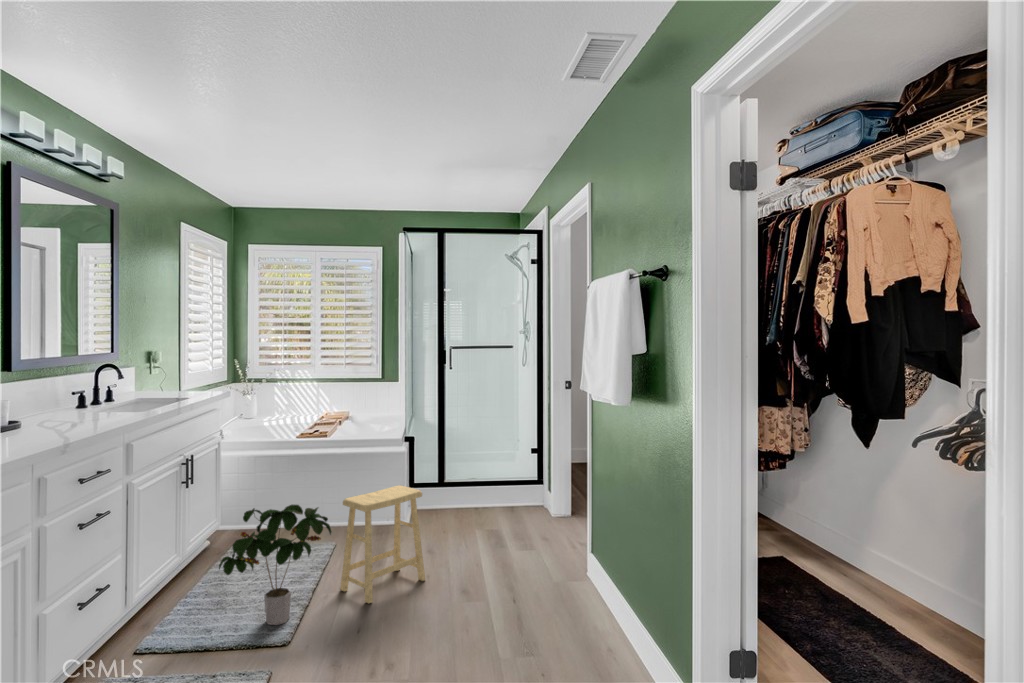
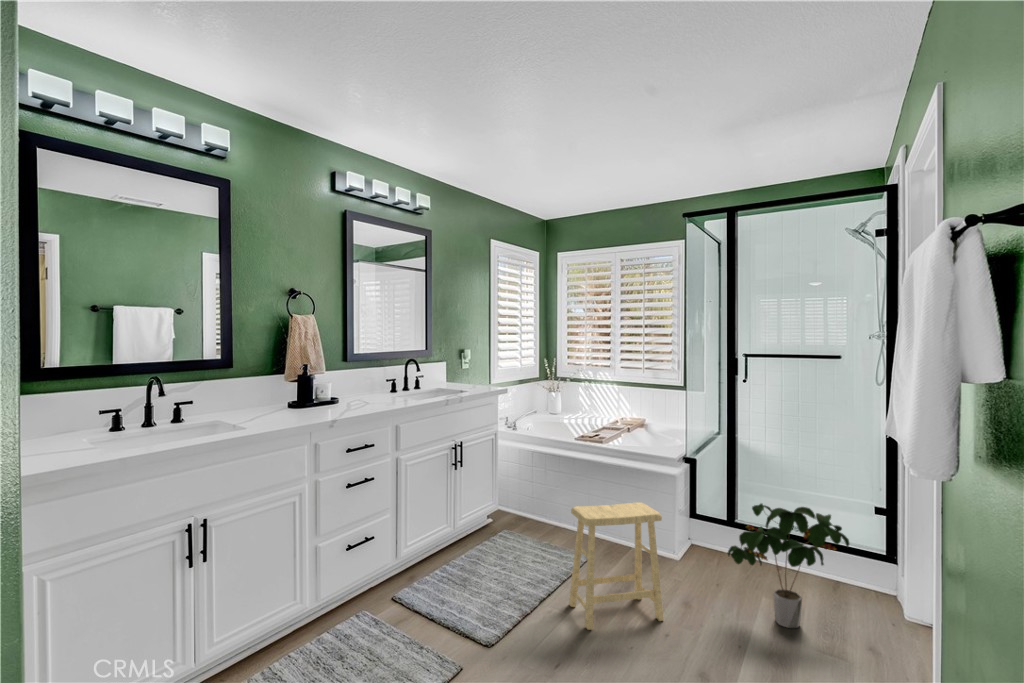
potted plant: present [219,505,331,625] -> present [728,504,849,628]

